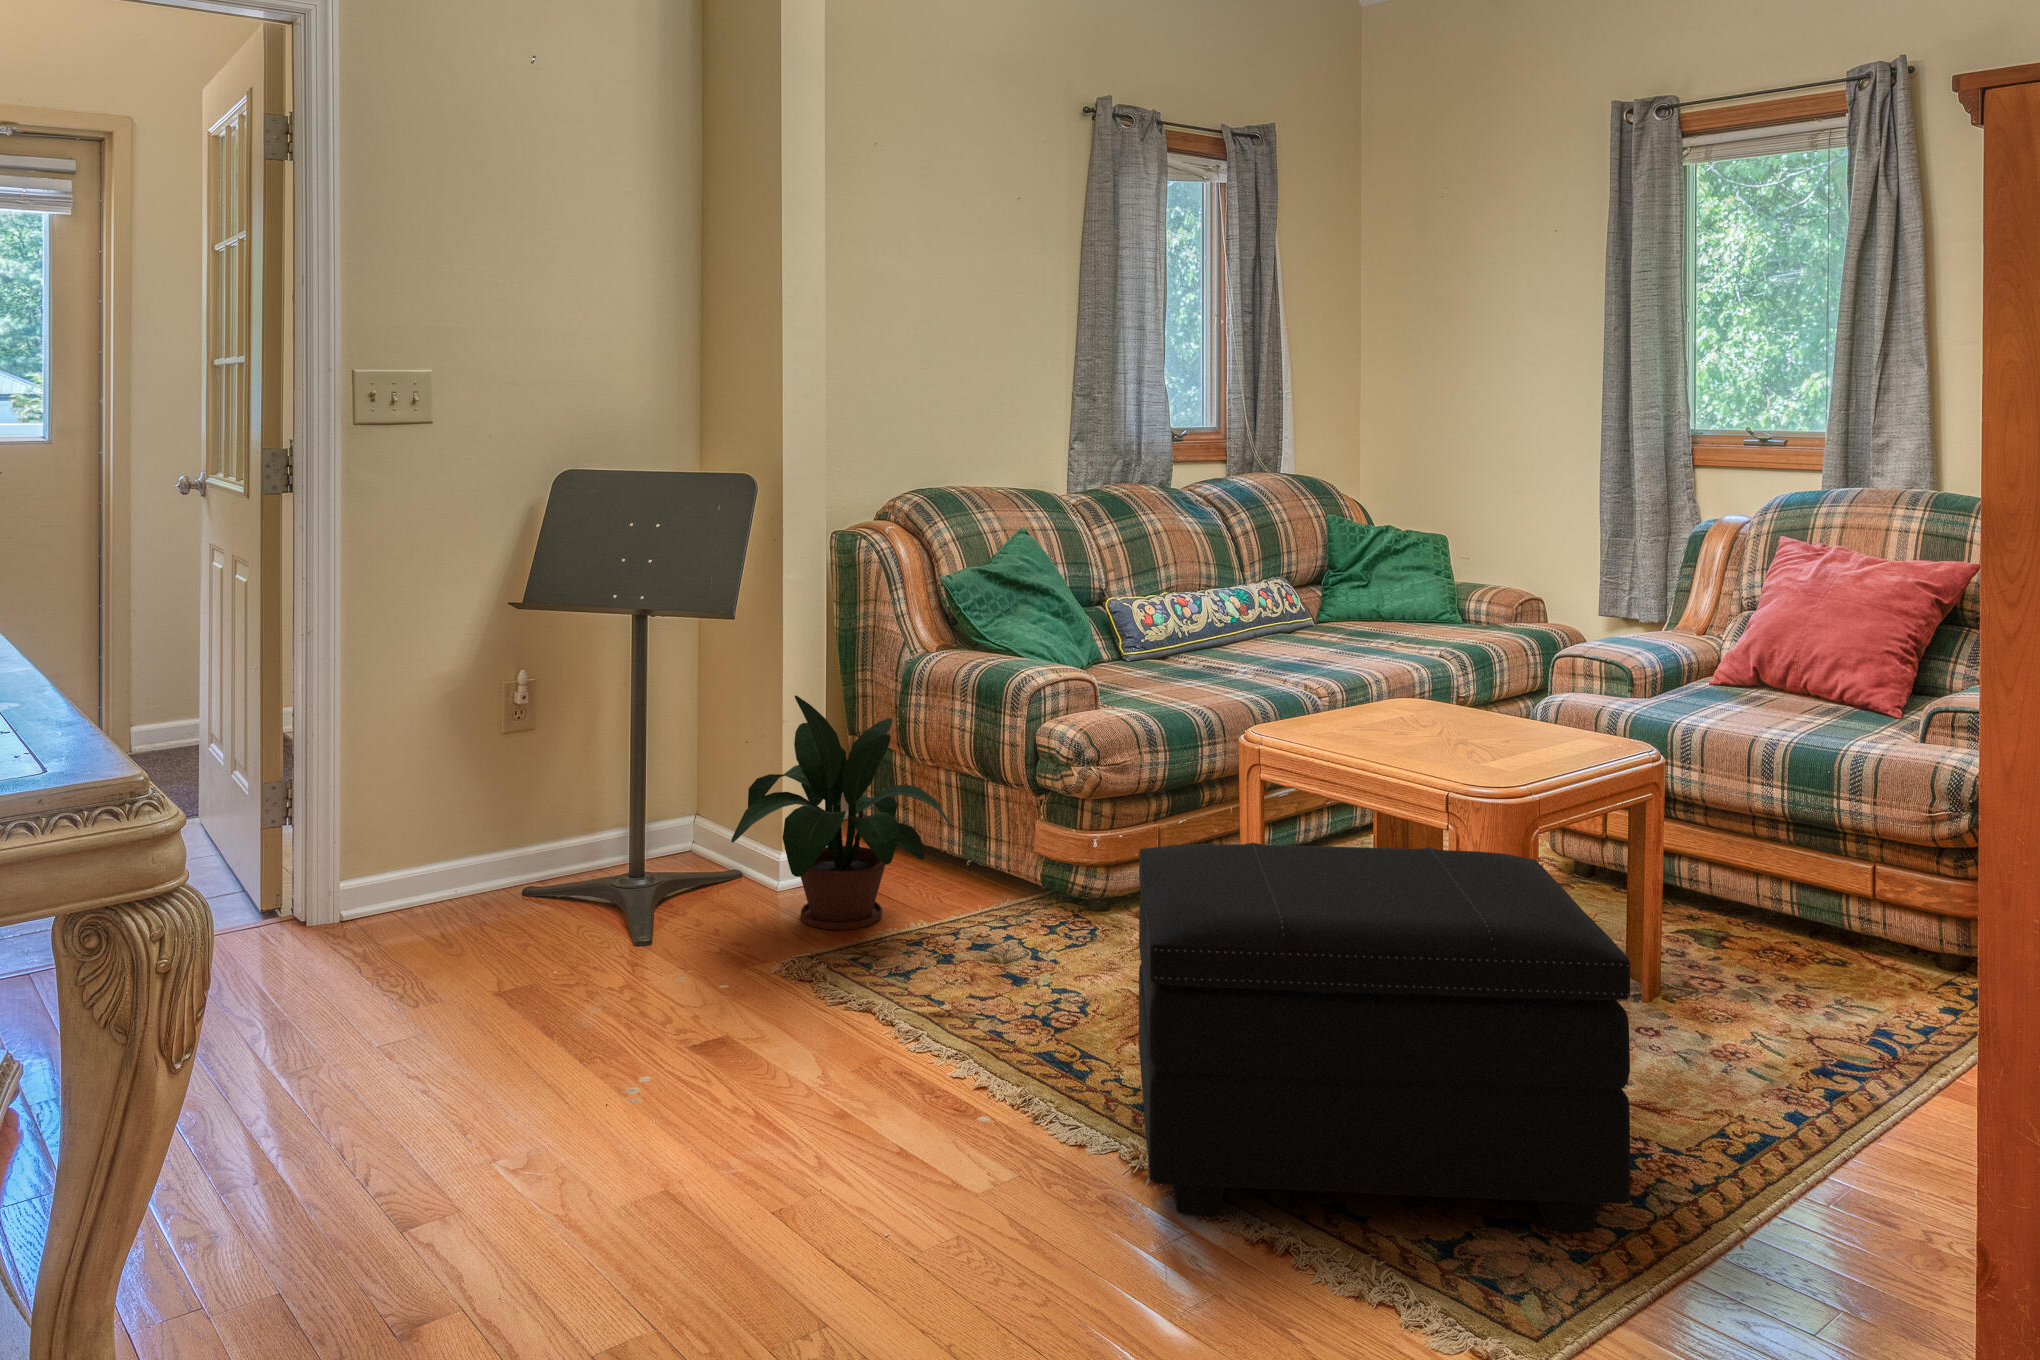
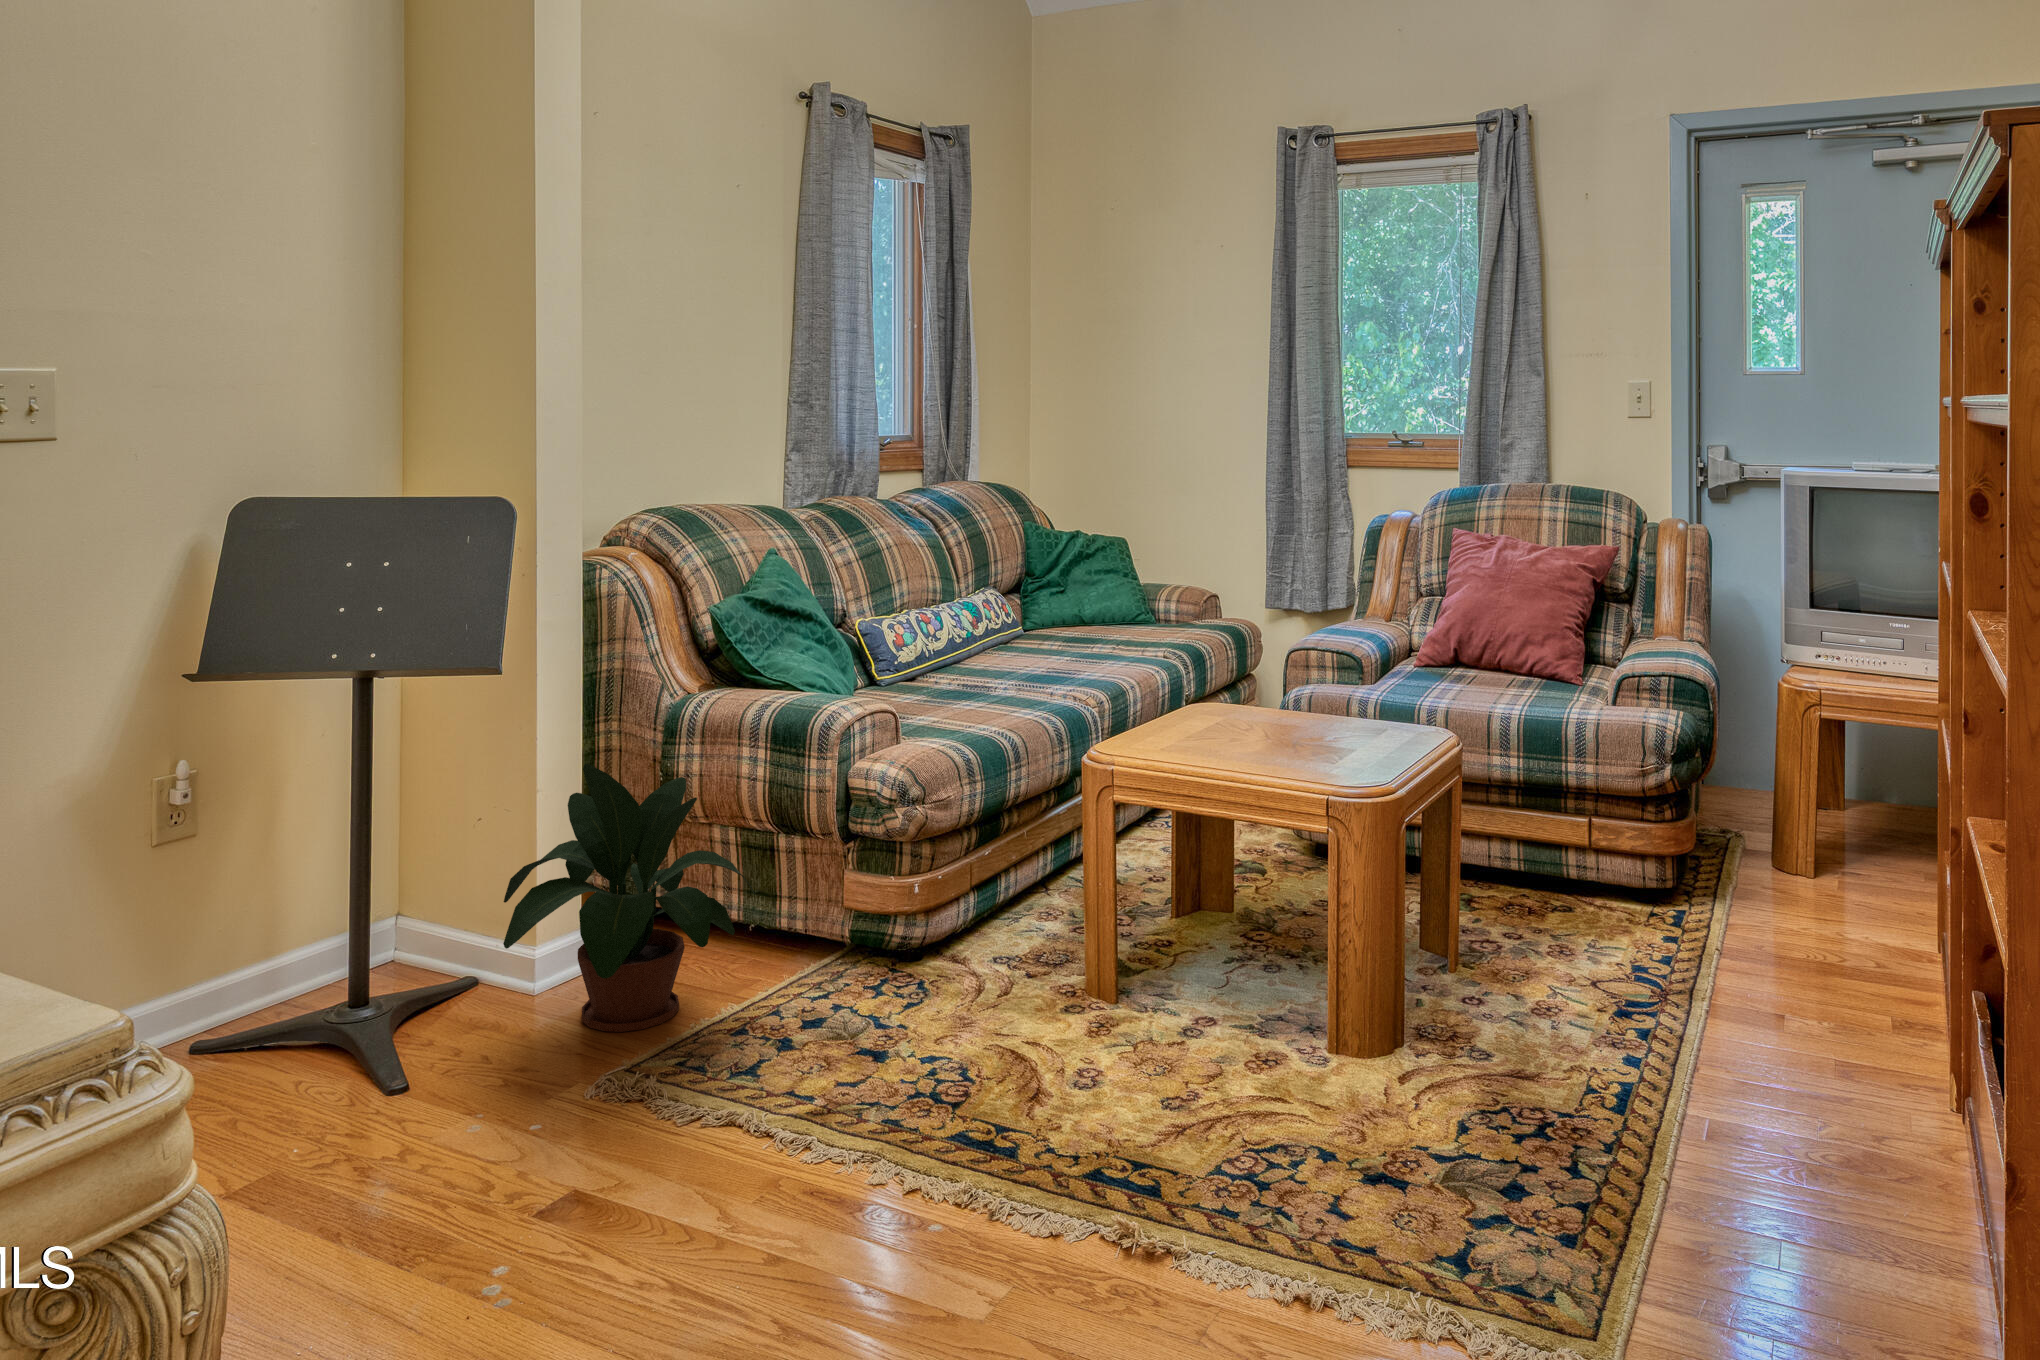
footstool: present [1139,843,1630,1232] -> none [1075,857,1597,1288]

